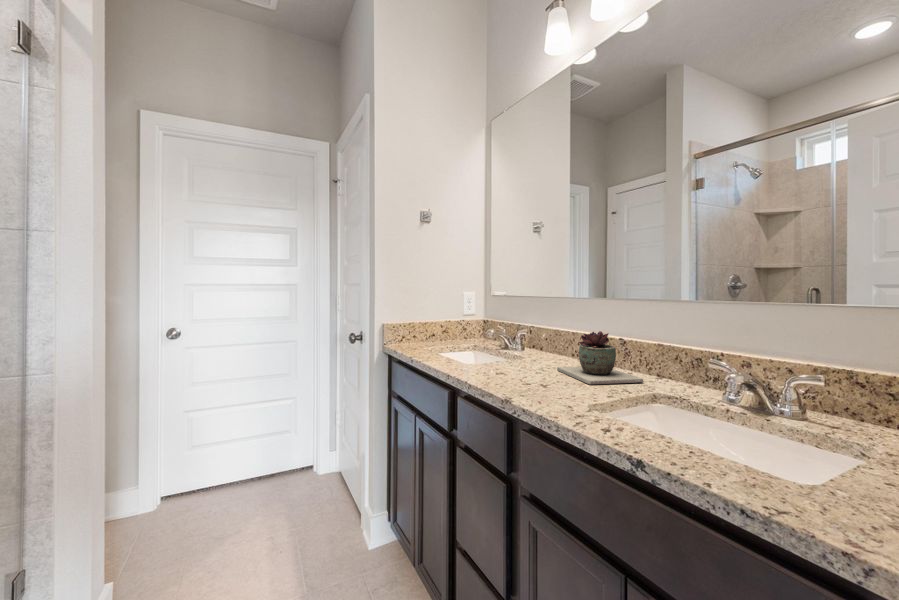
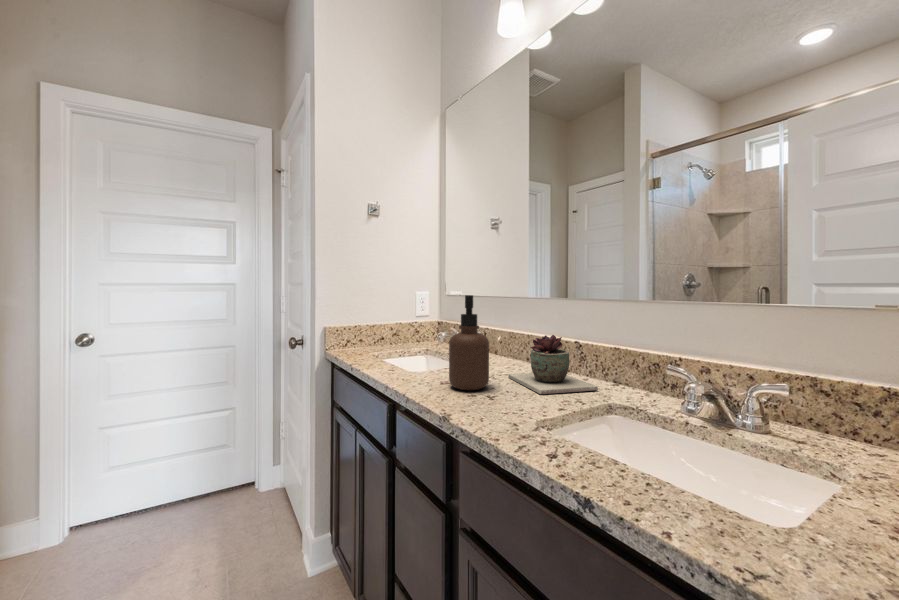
soap dispenser: none [505,295,541,380] -> present [449,295,489,390]

